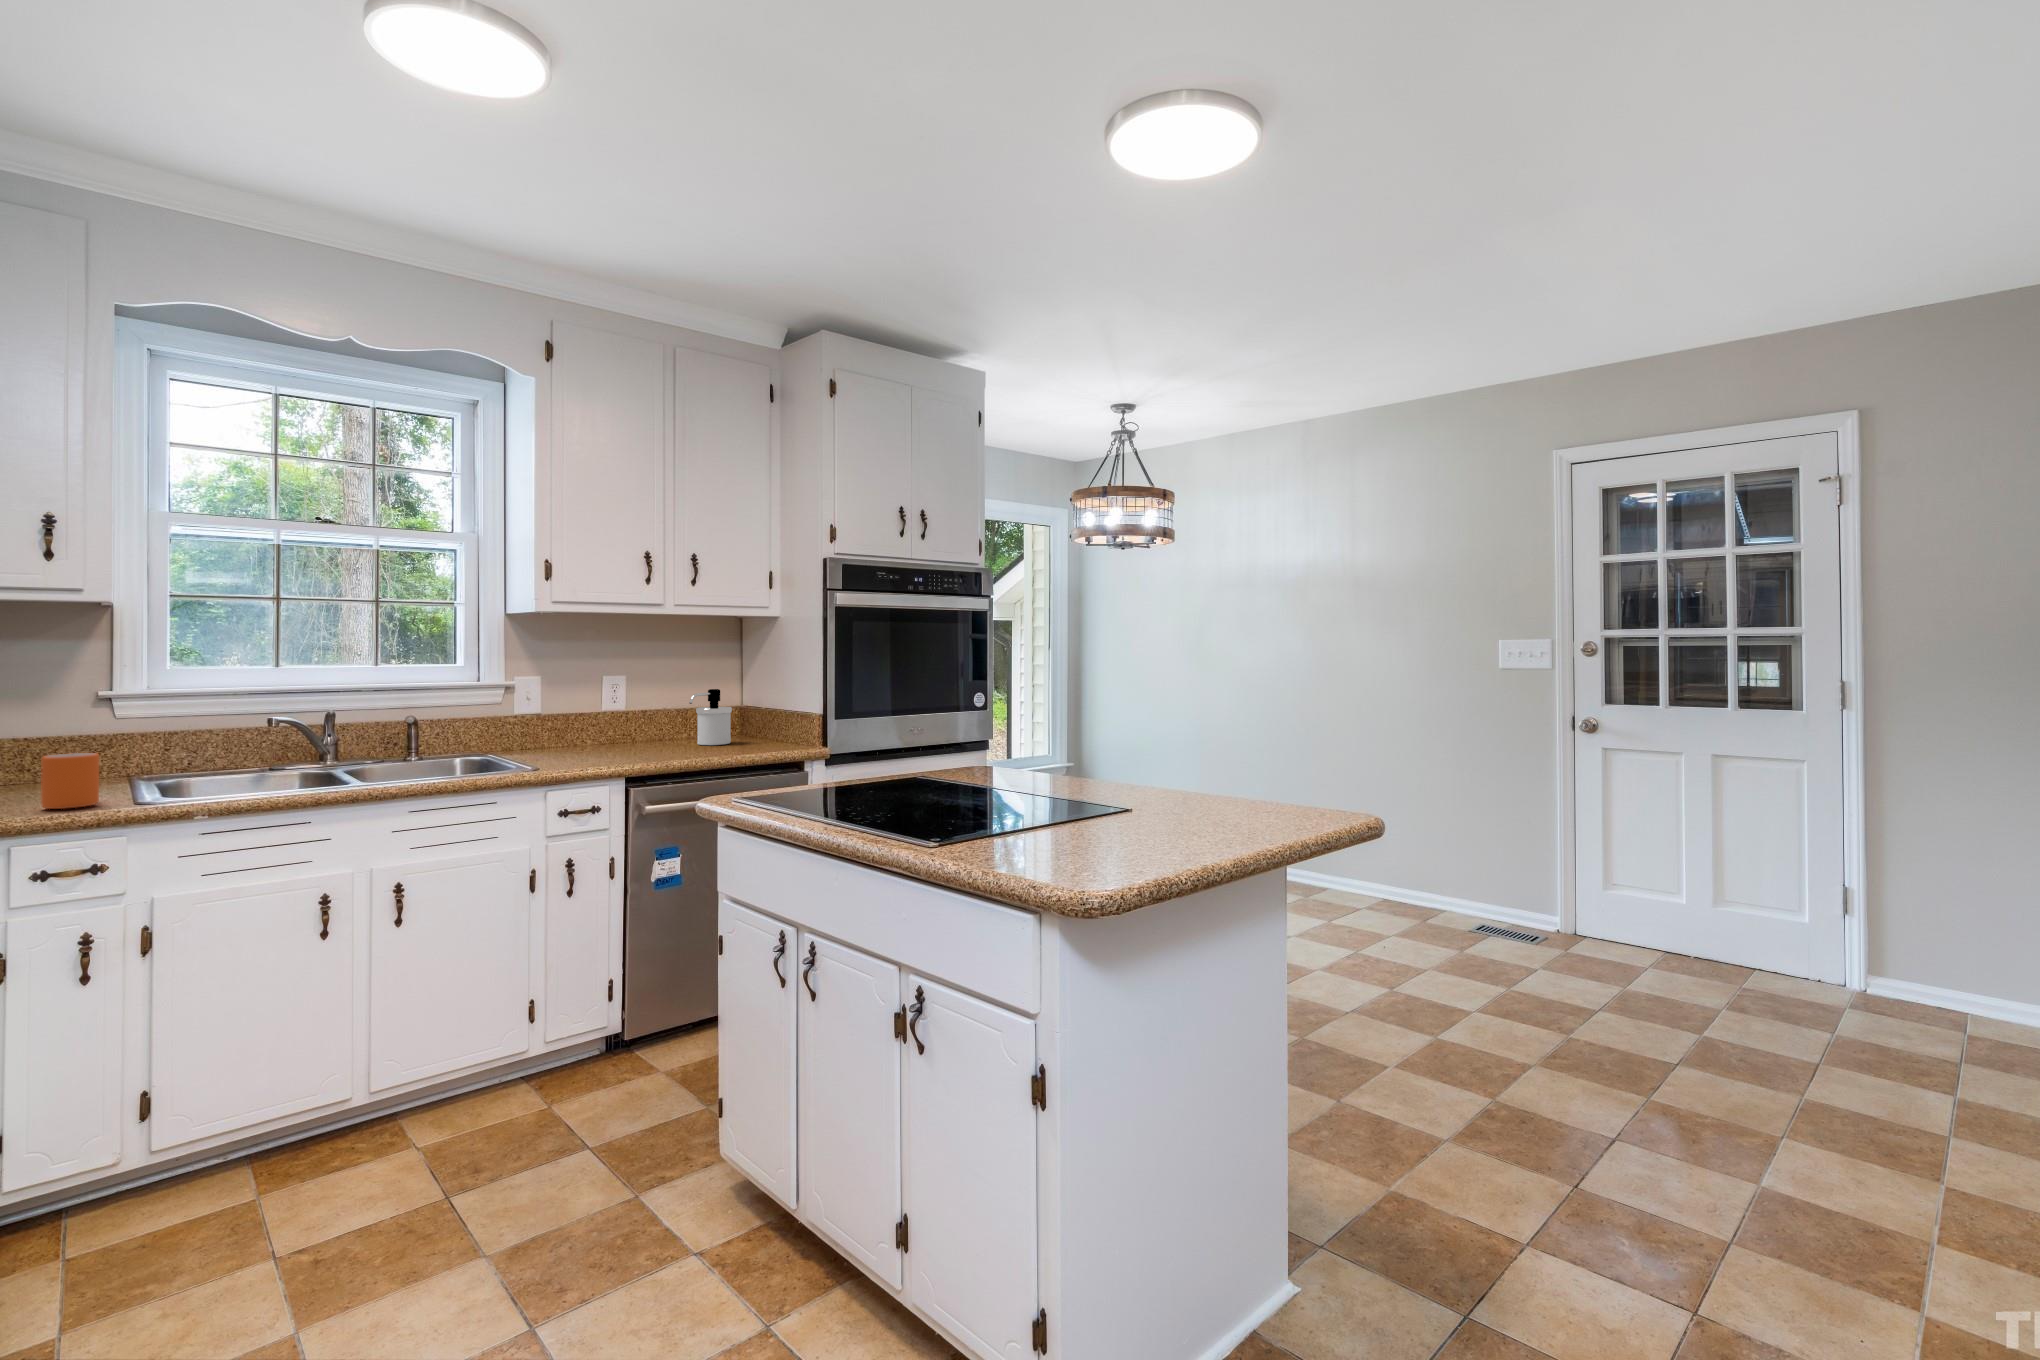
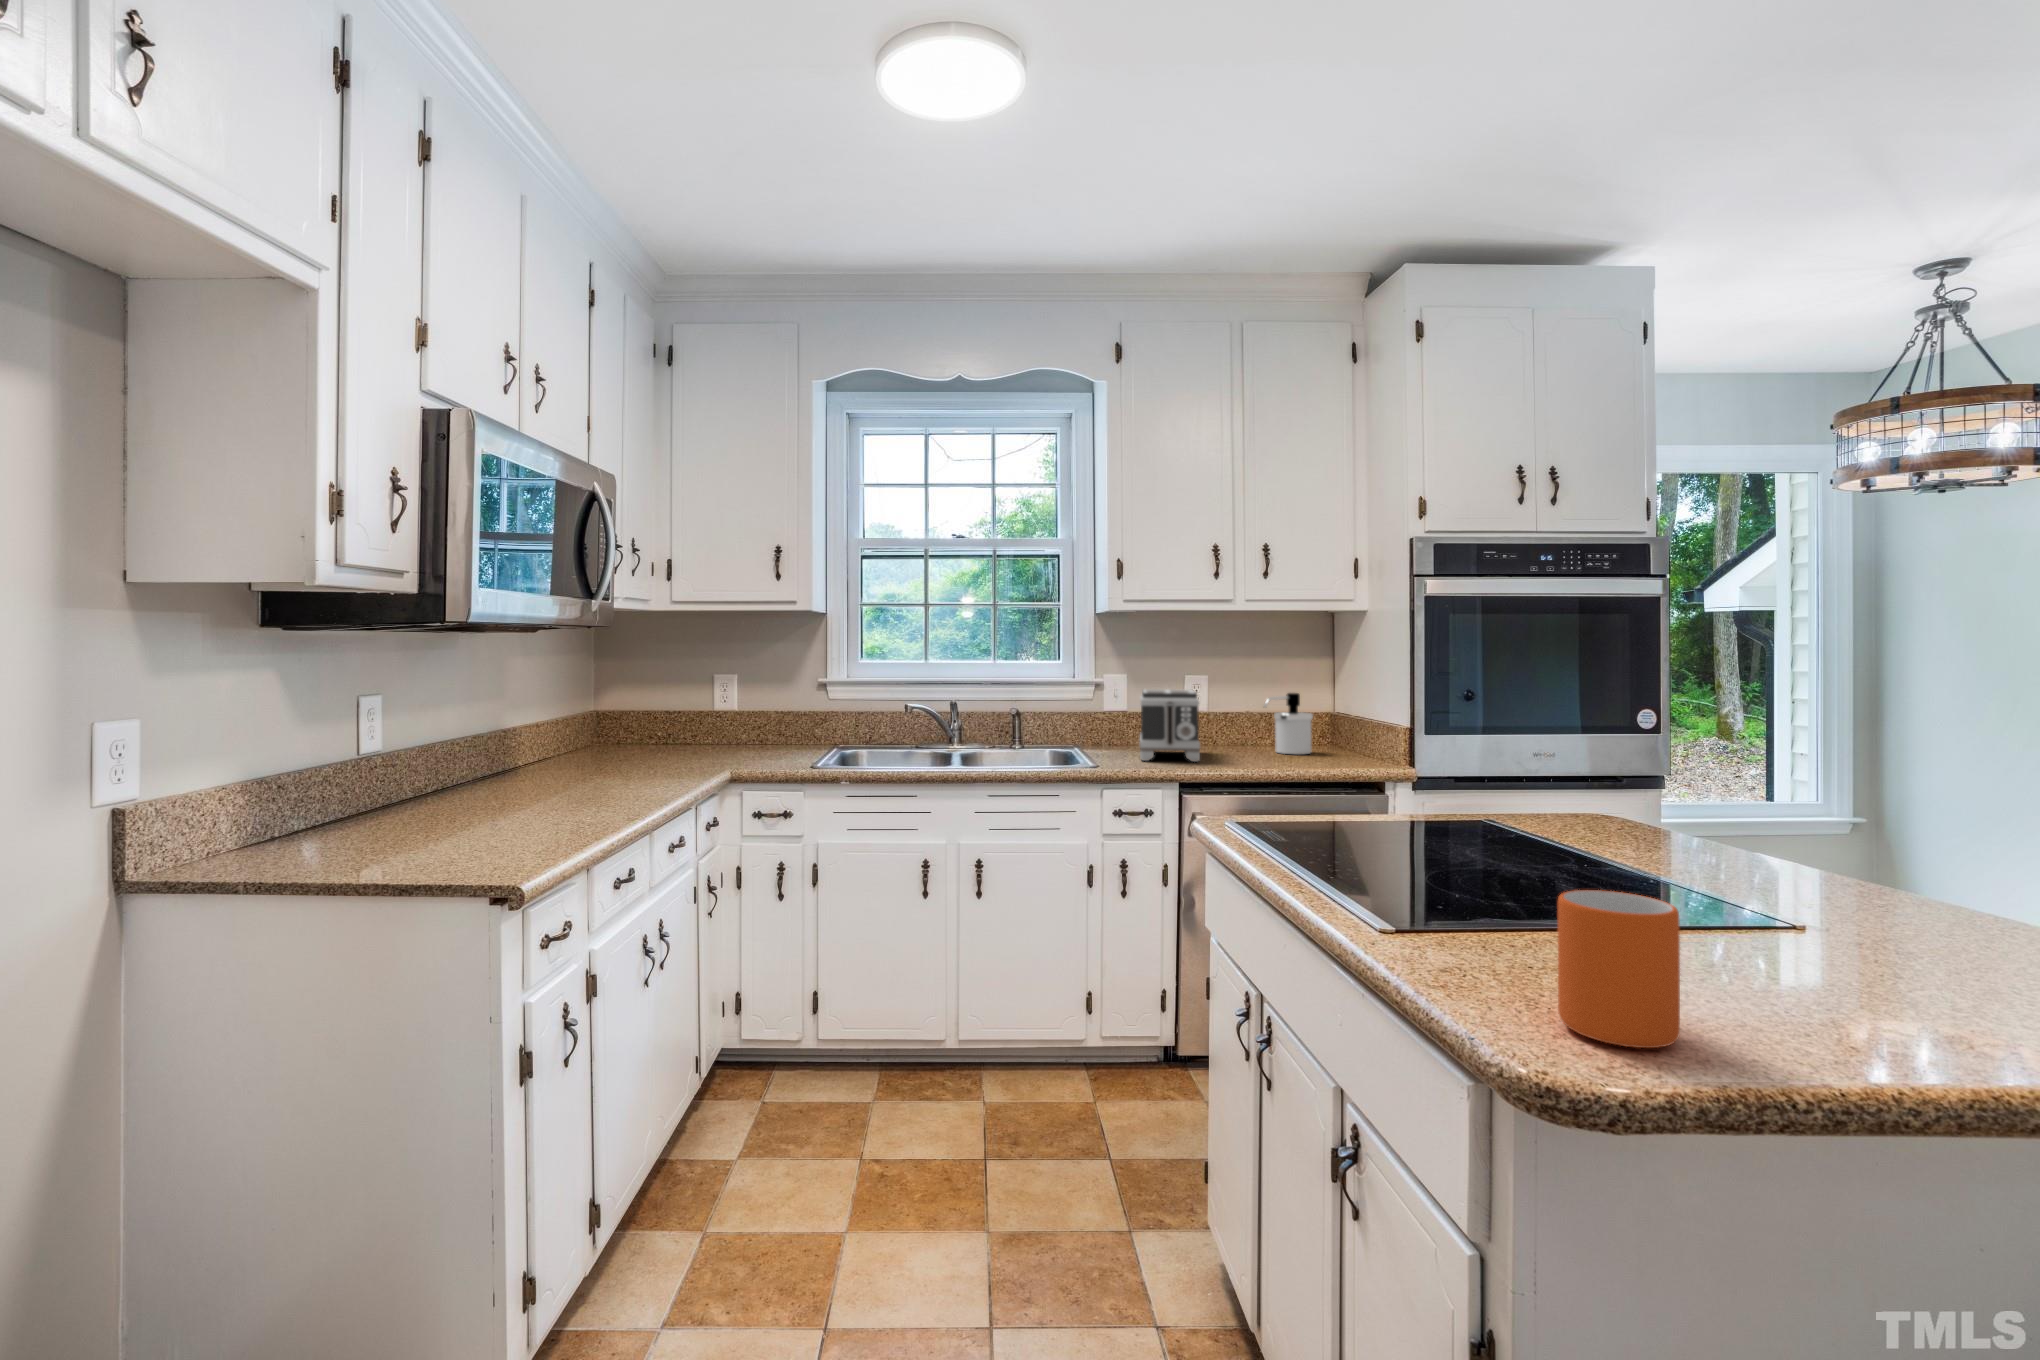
toaster: none [561,689,639,761] -> present [1140,689,1200,762]
mug: present [41,753,99,809] -> present [1558,890,1680,1048]

